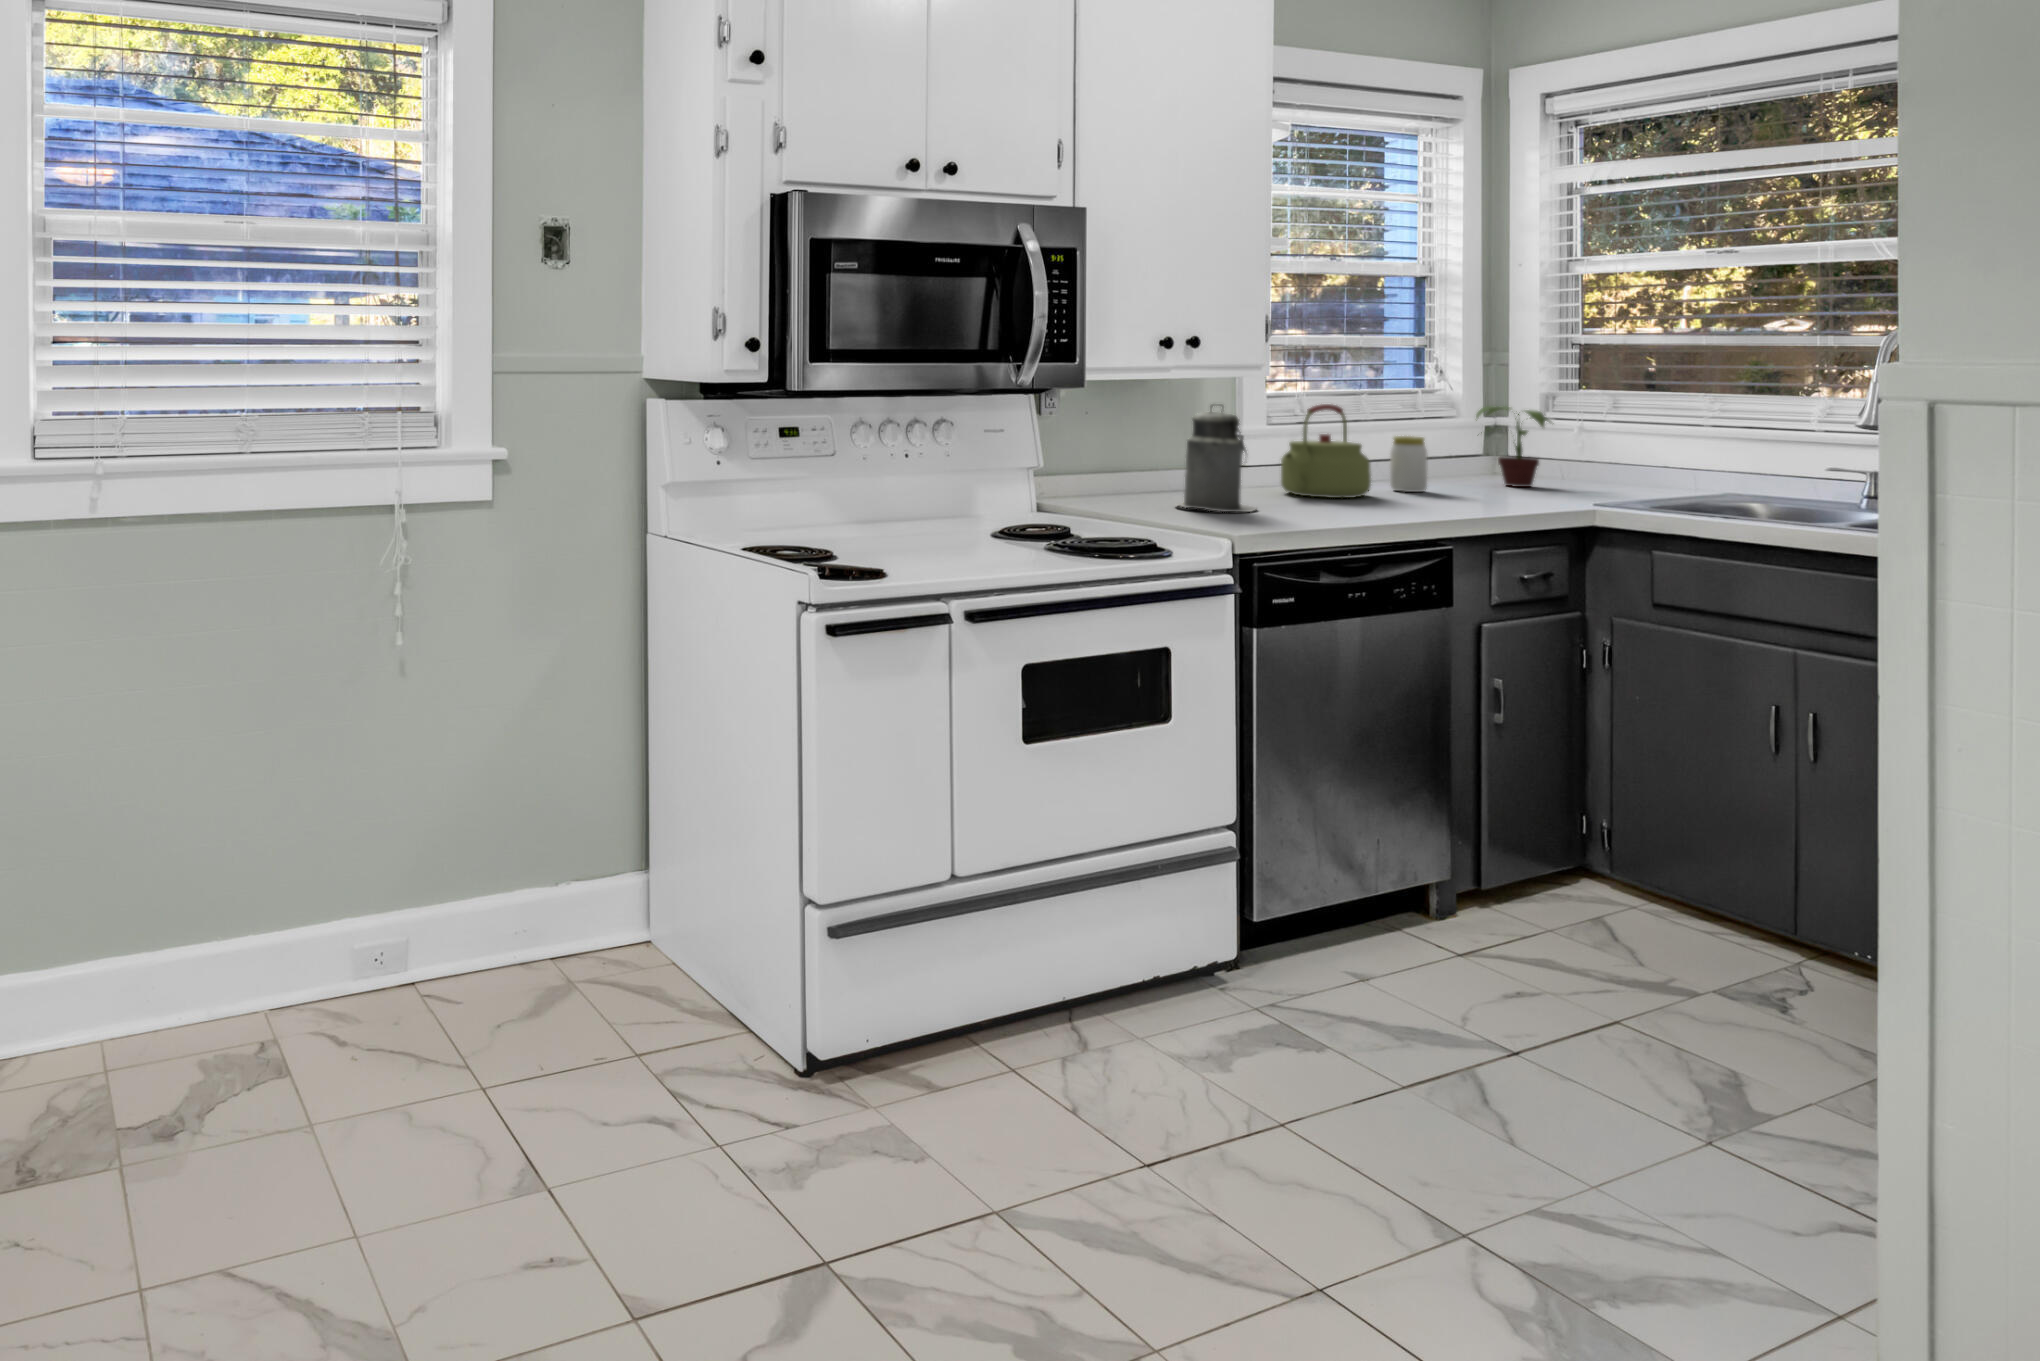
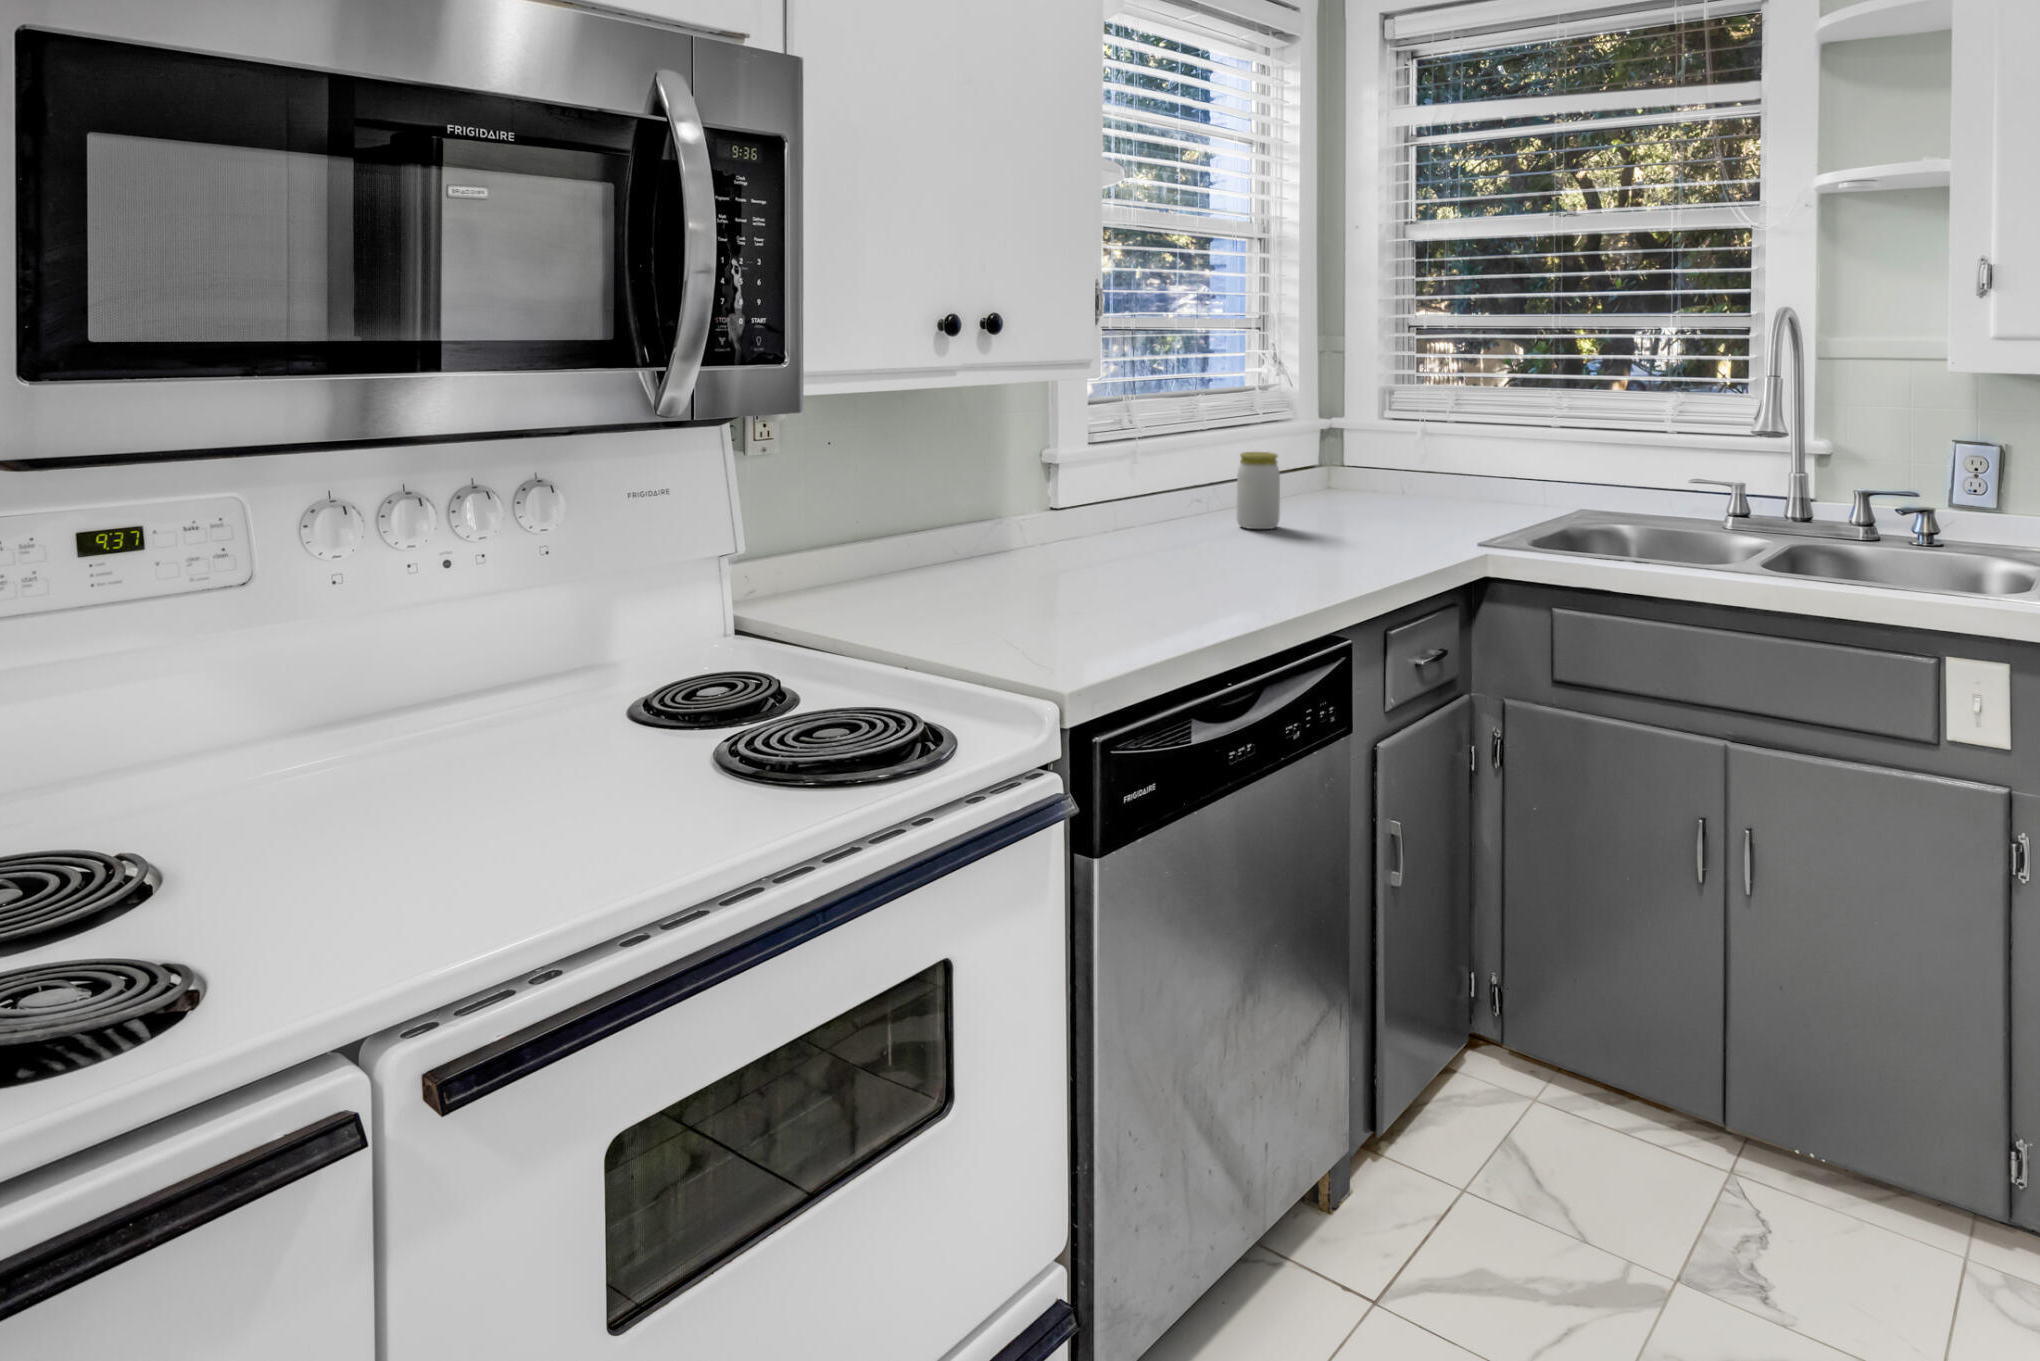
kettle: present [1281,404,1371,498] -> none [1108,412,1220,549]
canister: present [1178,405,1256,512] -> none [966,423,1084,600]
potted plant: present [1476,407,1550,487] -> none [1324,406,1404,511]

